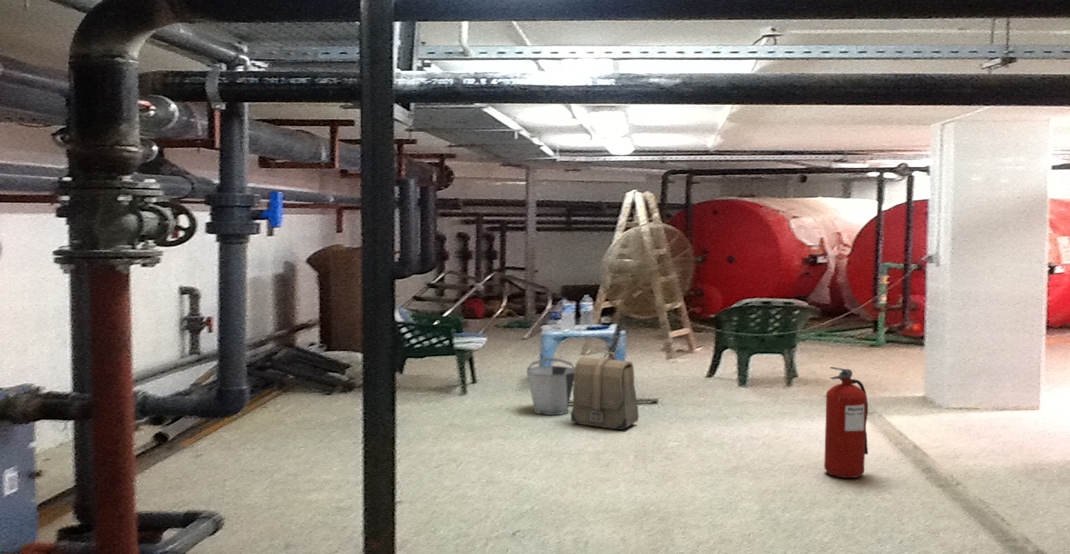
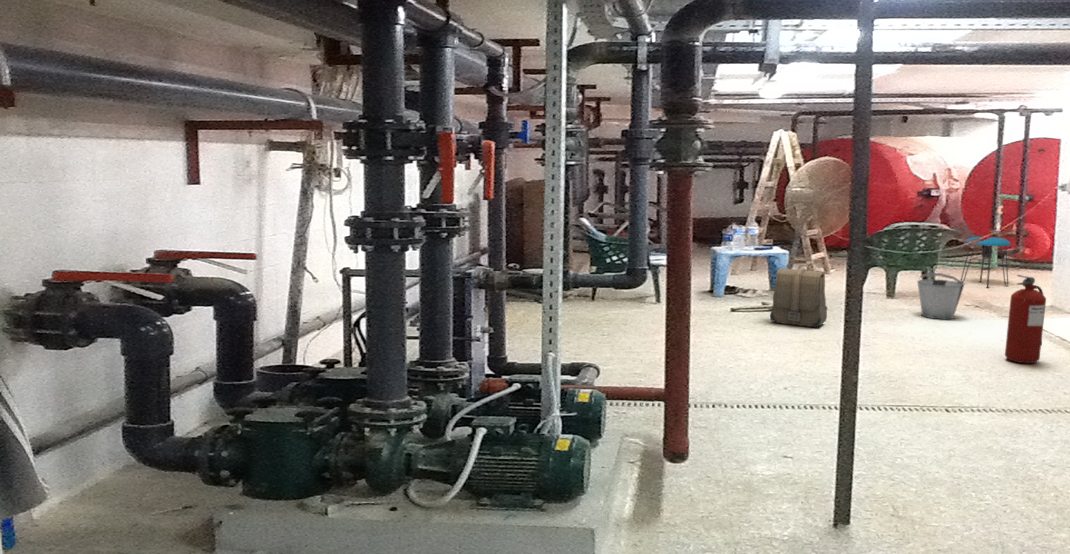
stool: none [834,311,886,370] -> present [961,237,1010,288]
bucket: present [527,358,575,415] -> present [918,273,964,319]

